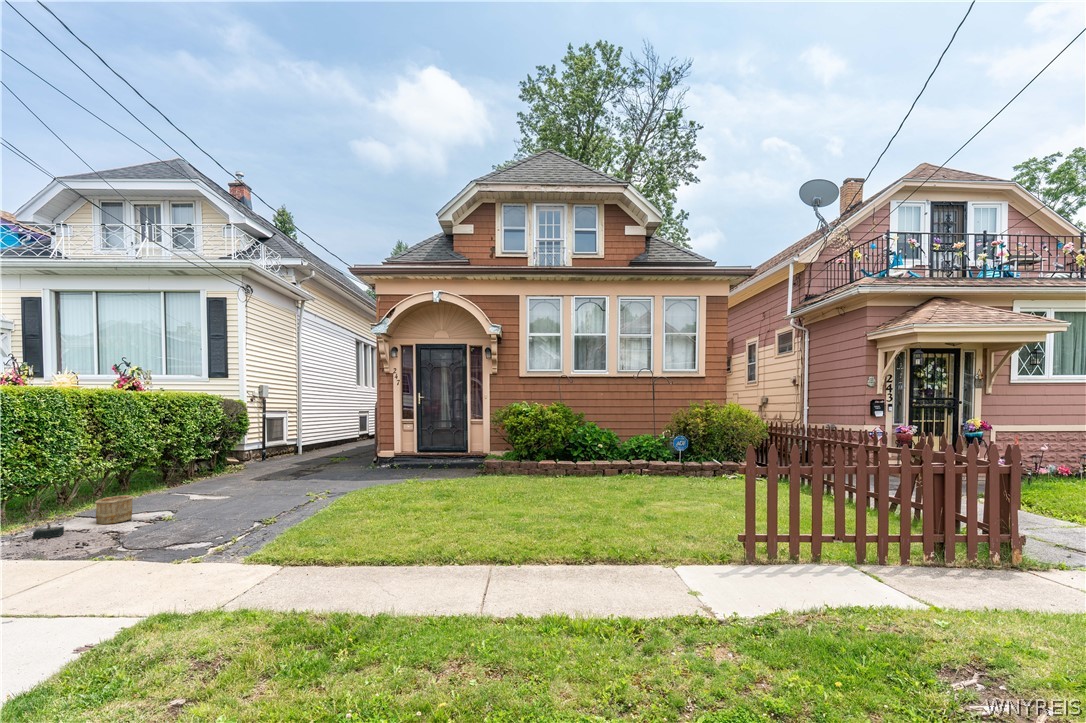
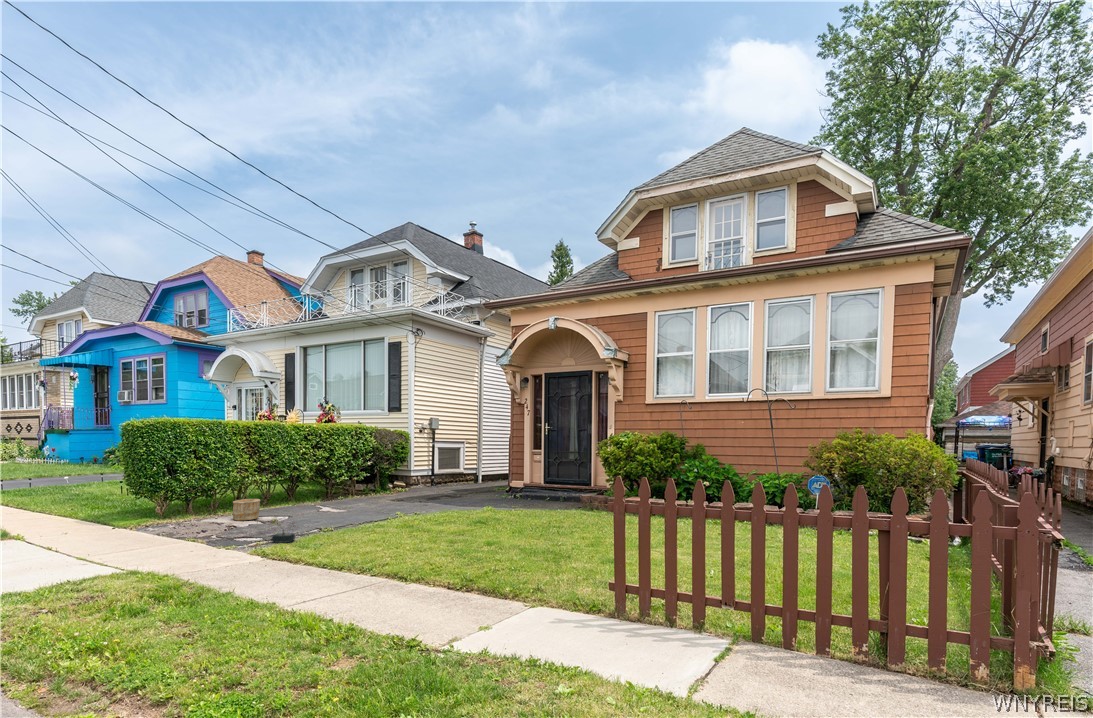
decorative plant: present [25,510,69,539] -> present [268,516,298,543]

